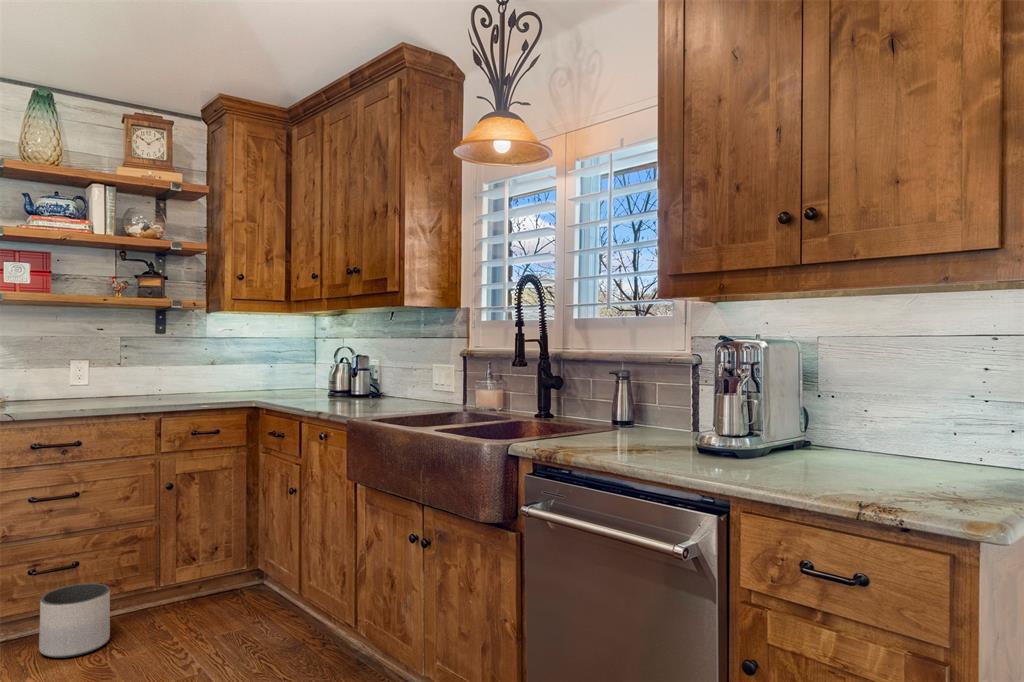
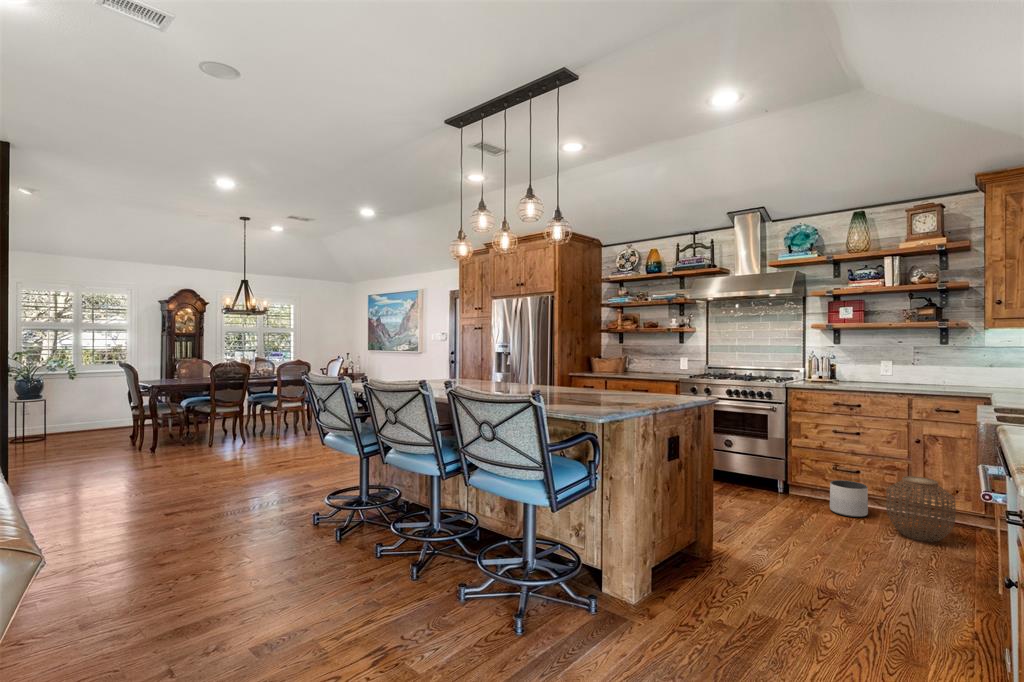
woven basket: none [161,541,255,646] -> present [886,476,956,542]

